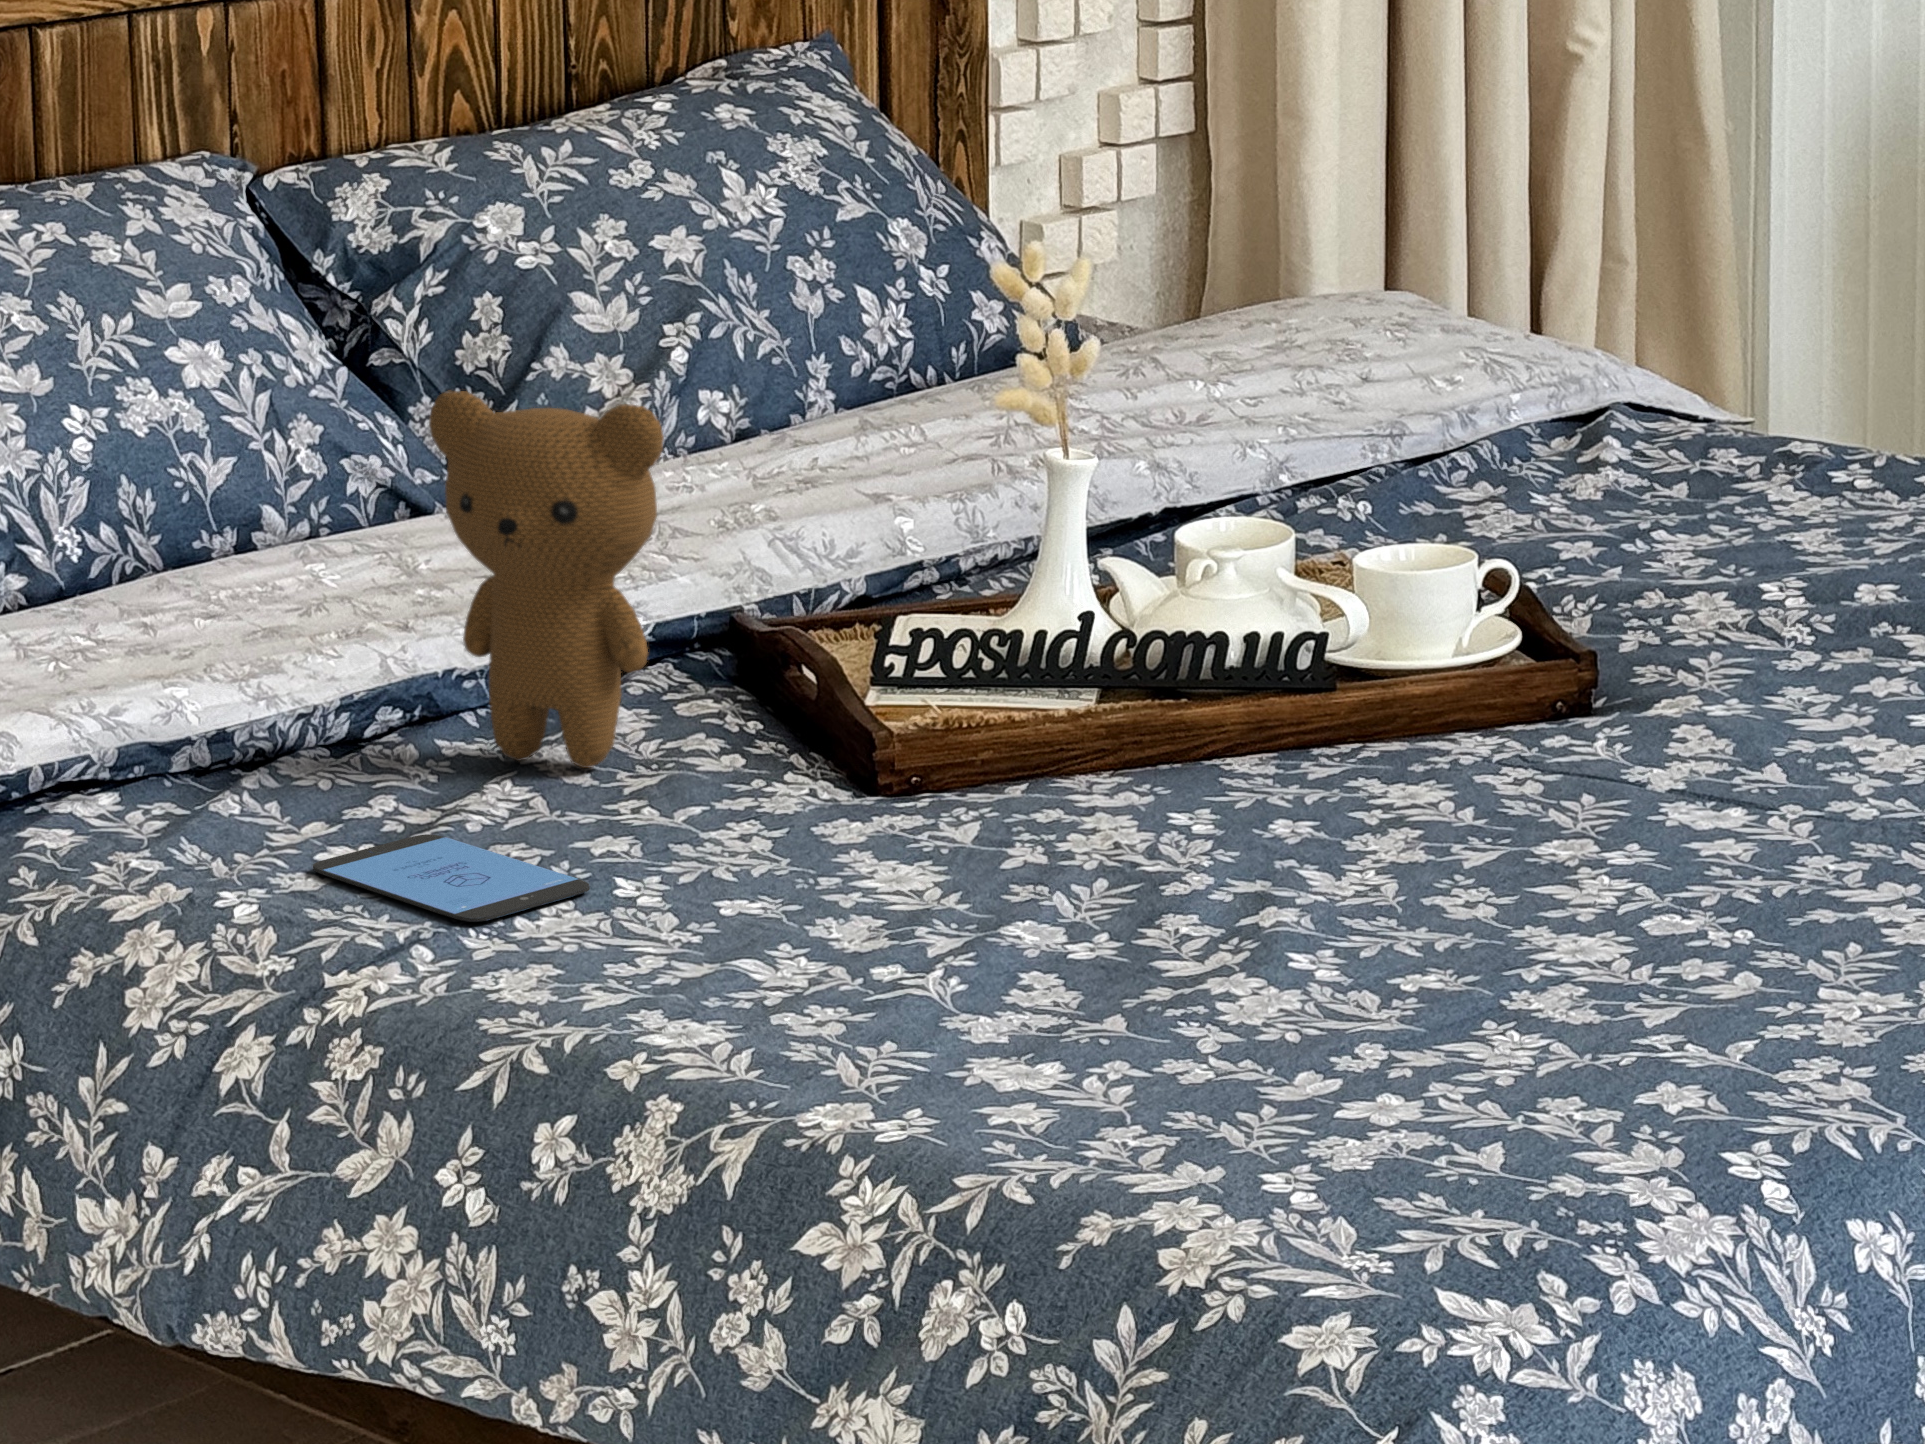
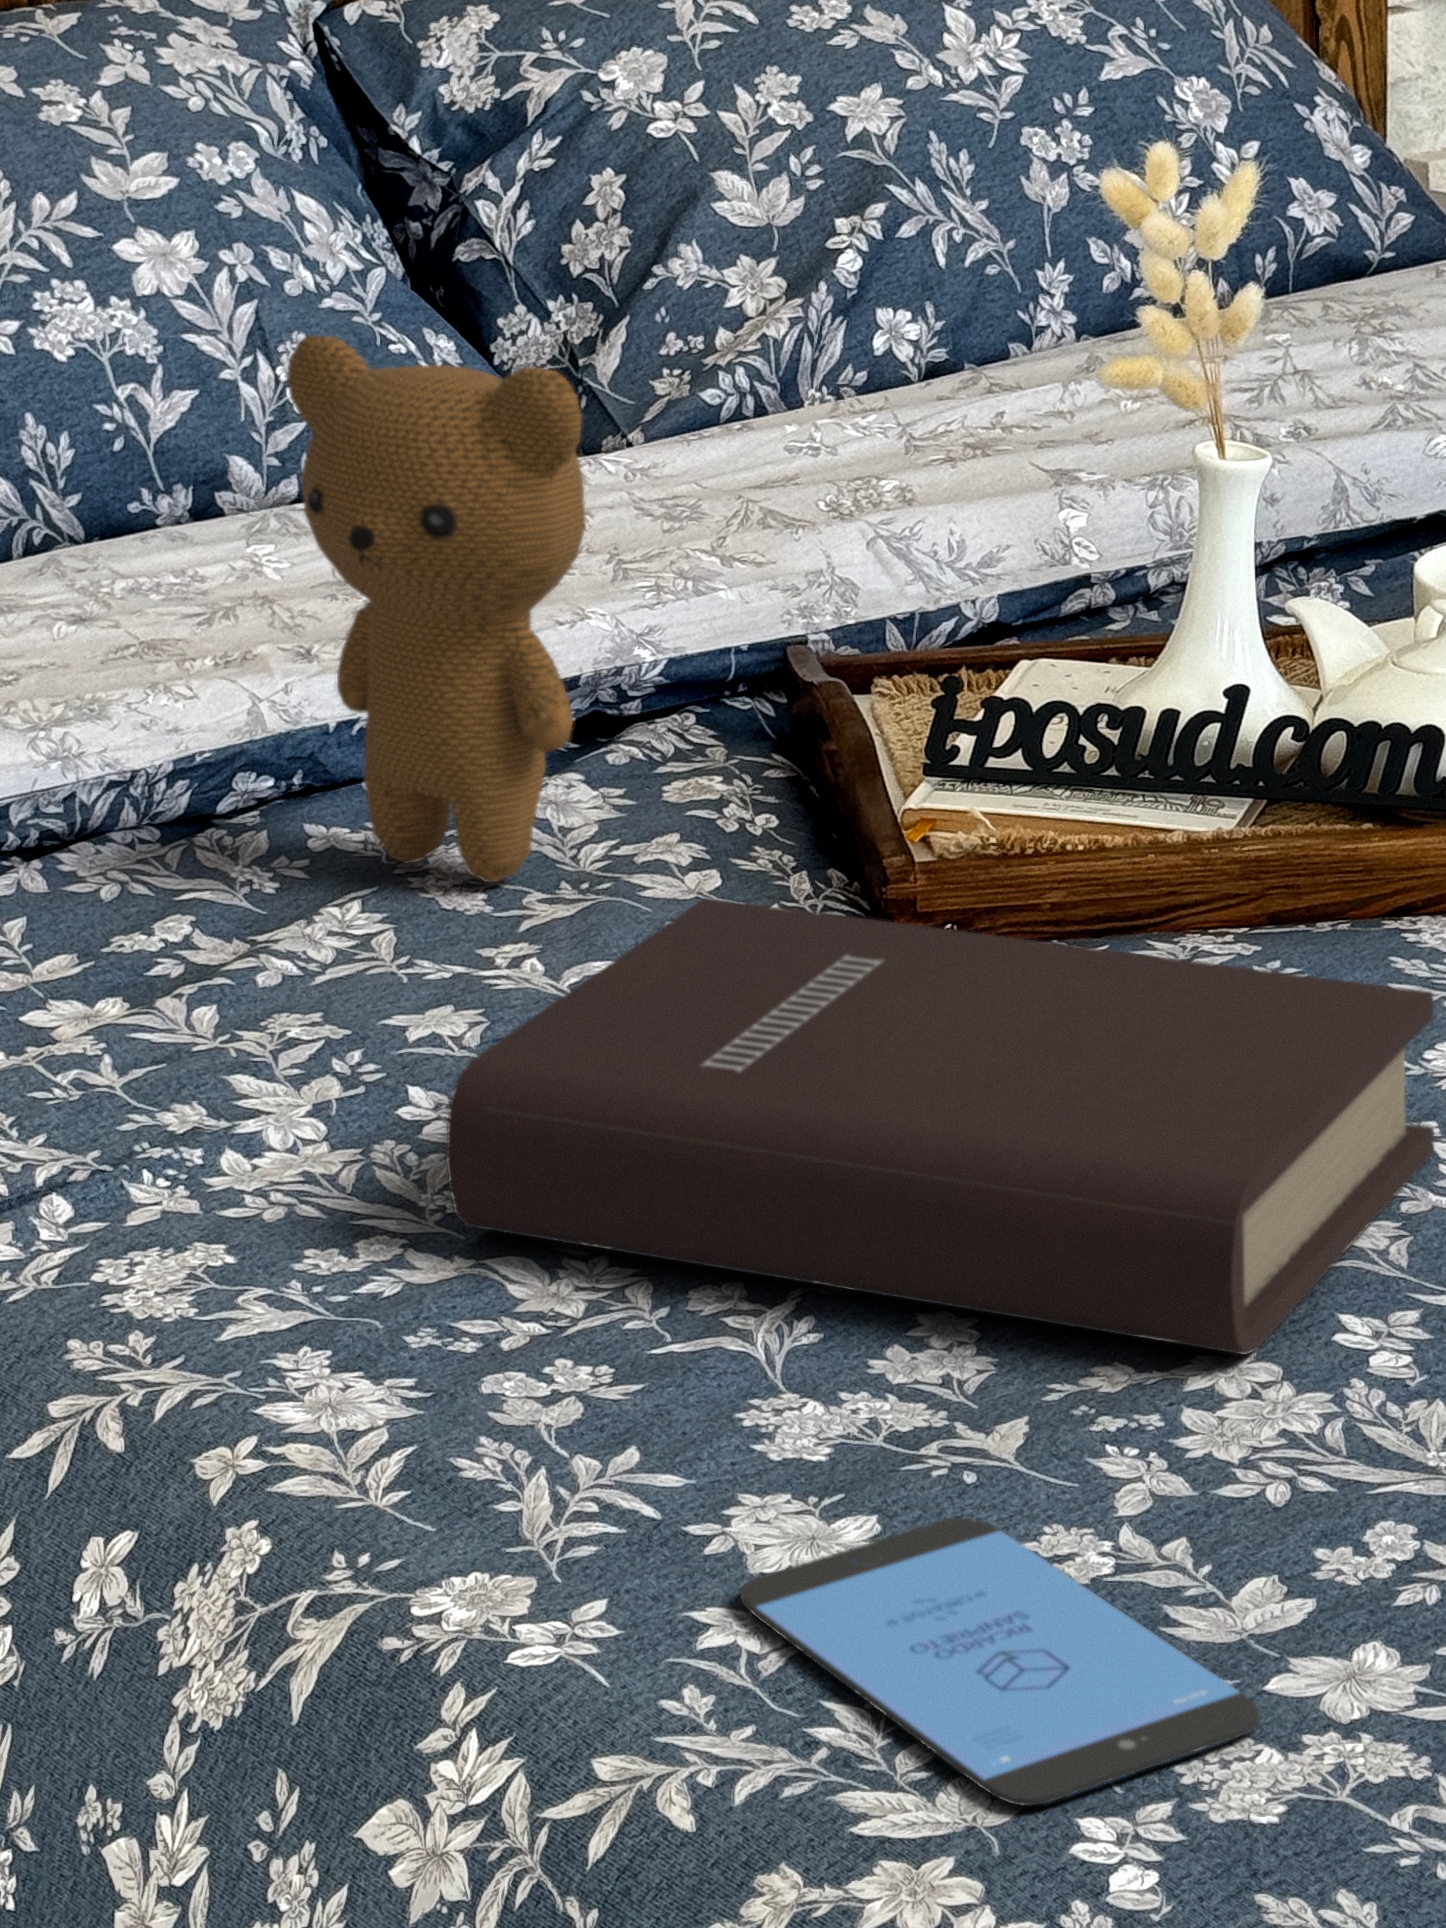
book: none [697,745,1301,974] -> present [446,898,1434,1355]
smartphone: present [313,834,590,922] -> present [740,1518,1261,1806]

